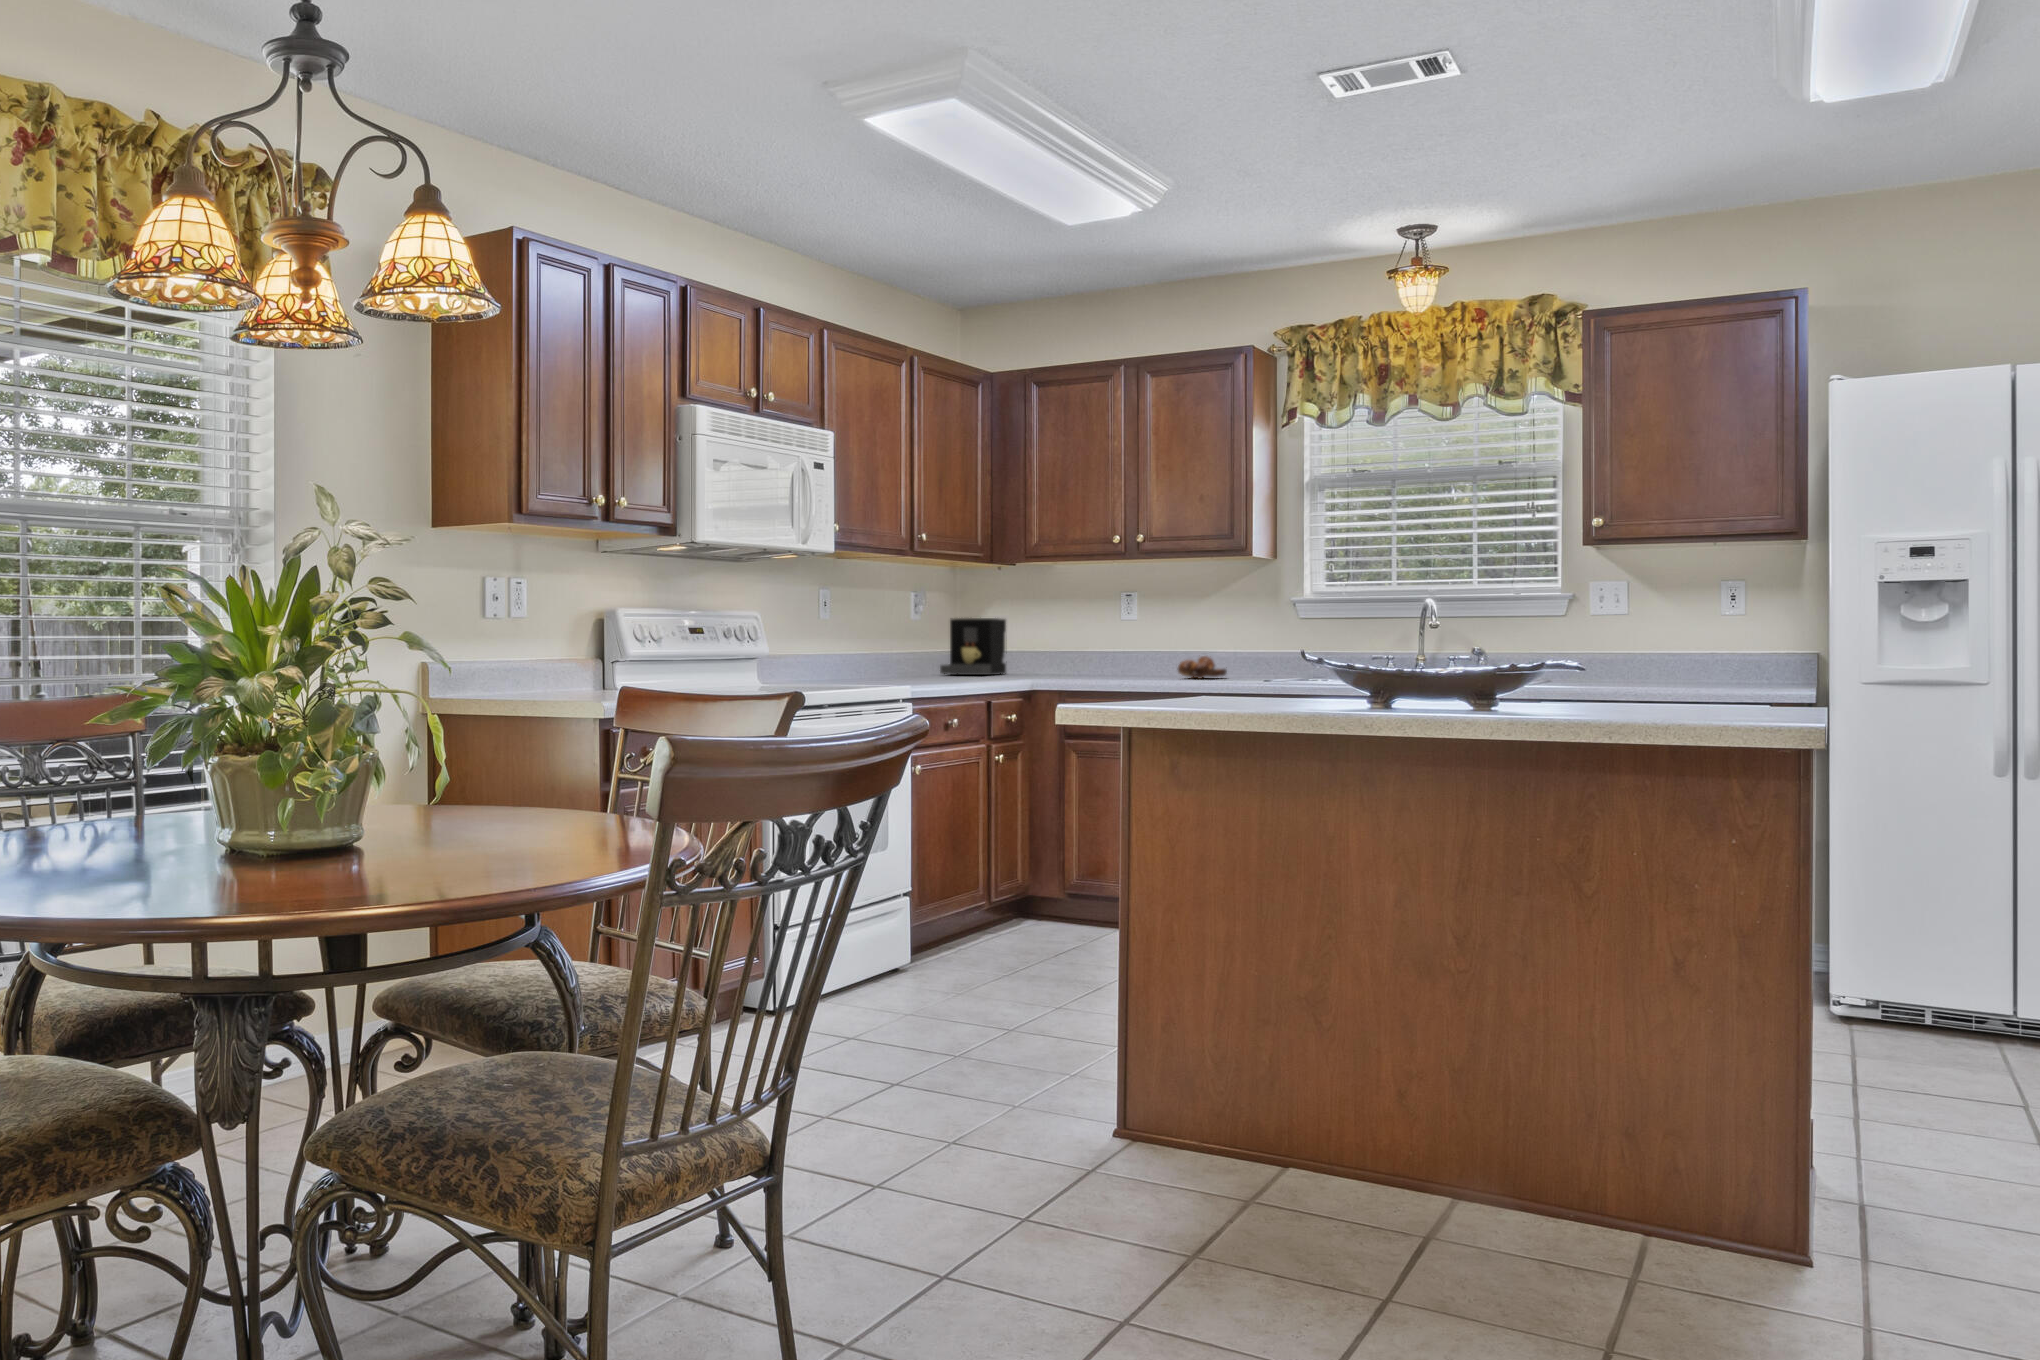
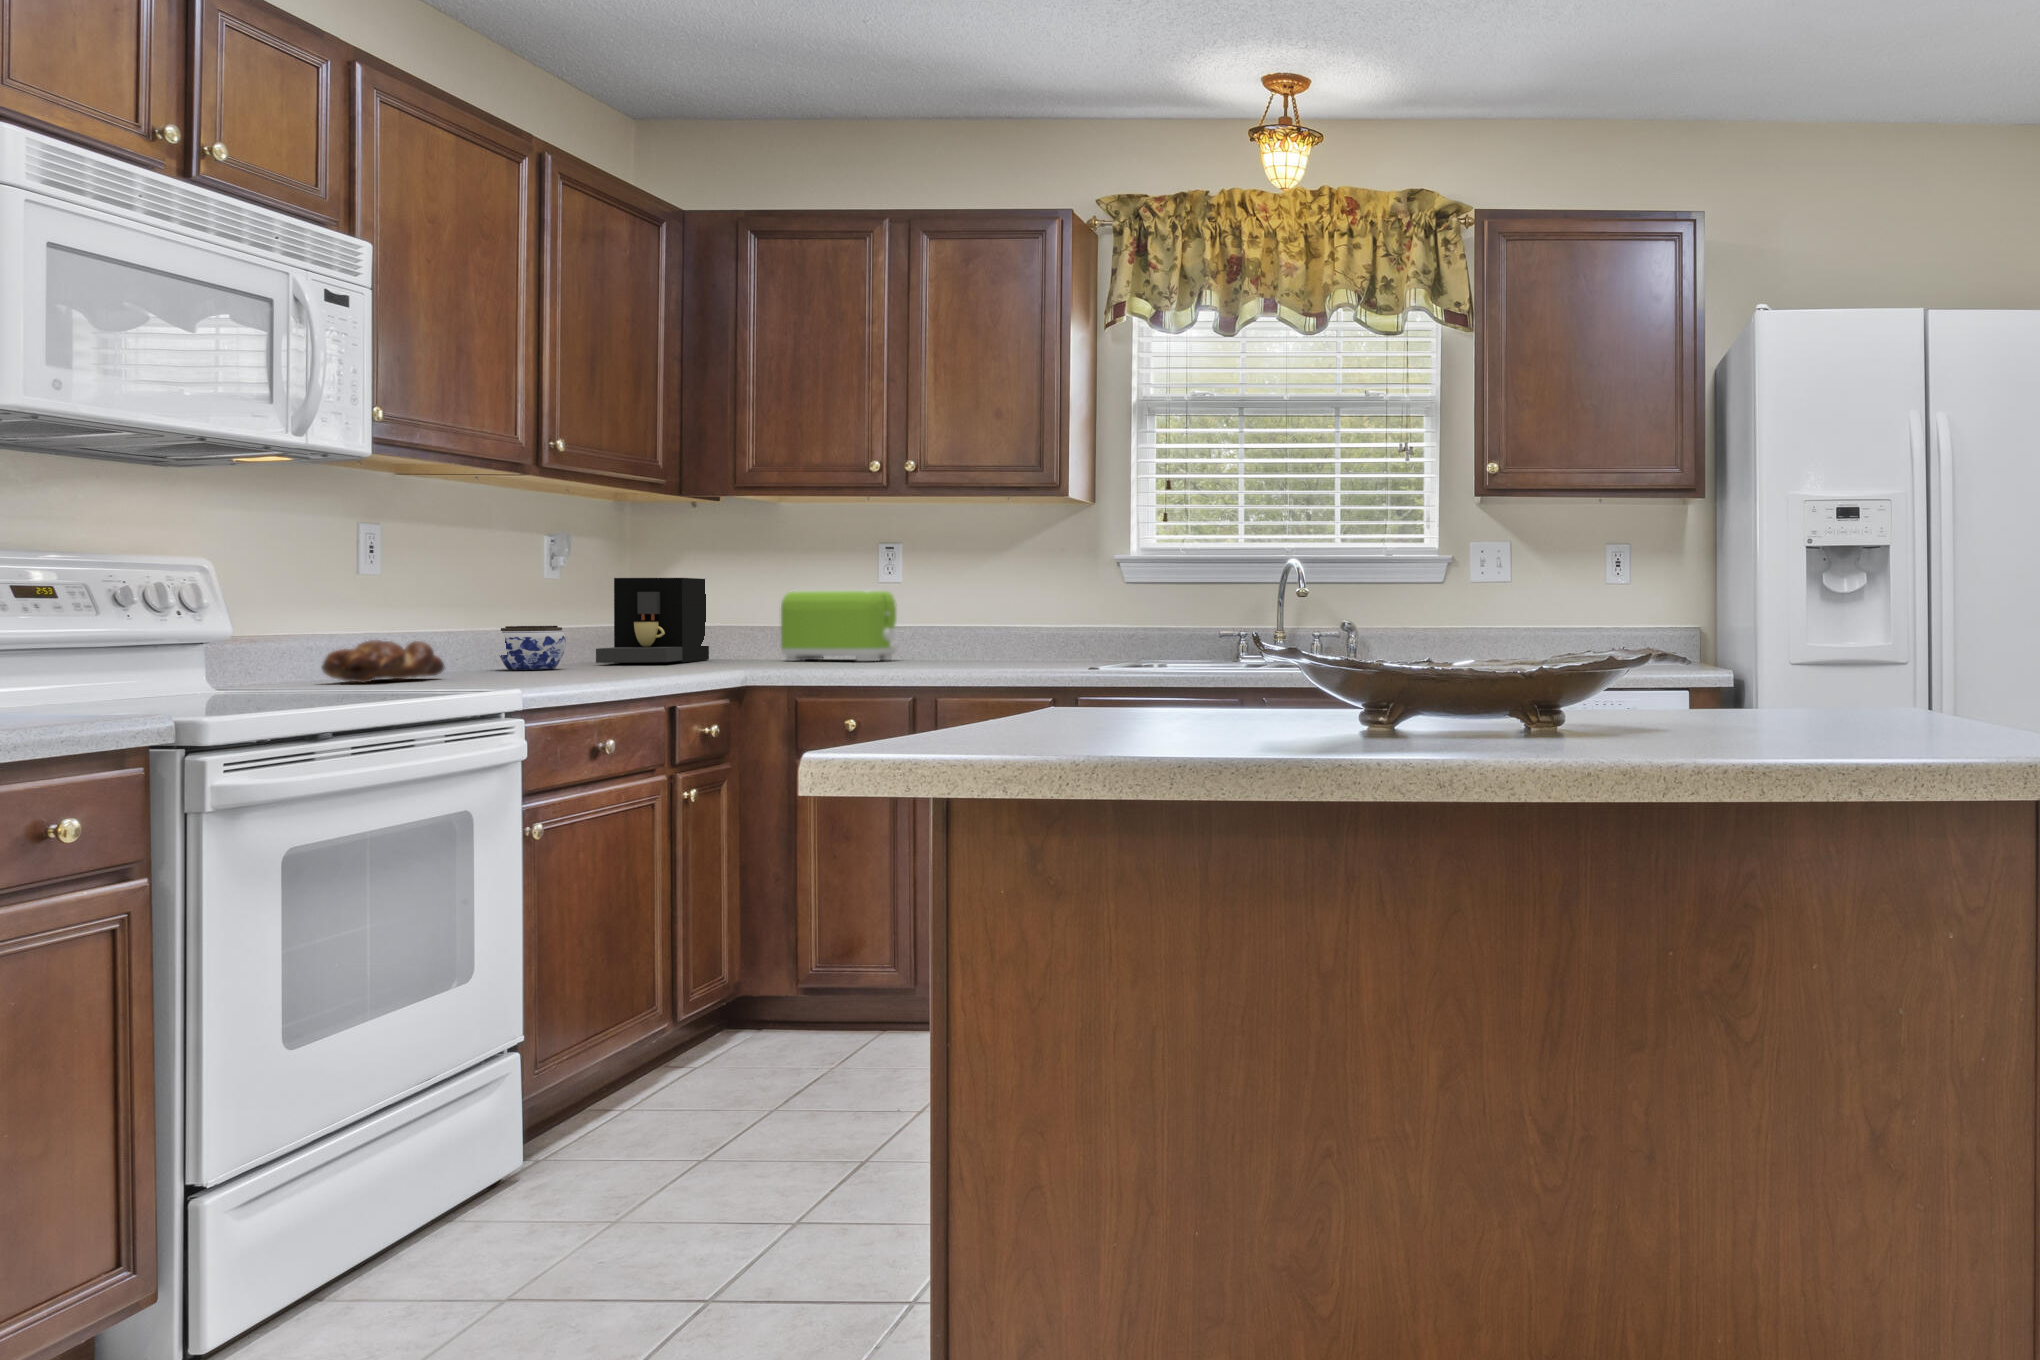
toaster: none [1052,626,1130,676] -> present [781,590,897,661]
jar: none [887,649,925,677] -> present [500,626,566,670]
bread loaf: present [1178,656,1227,678] -> present [322,640,444,683]

